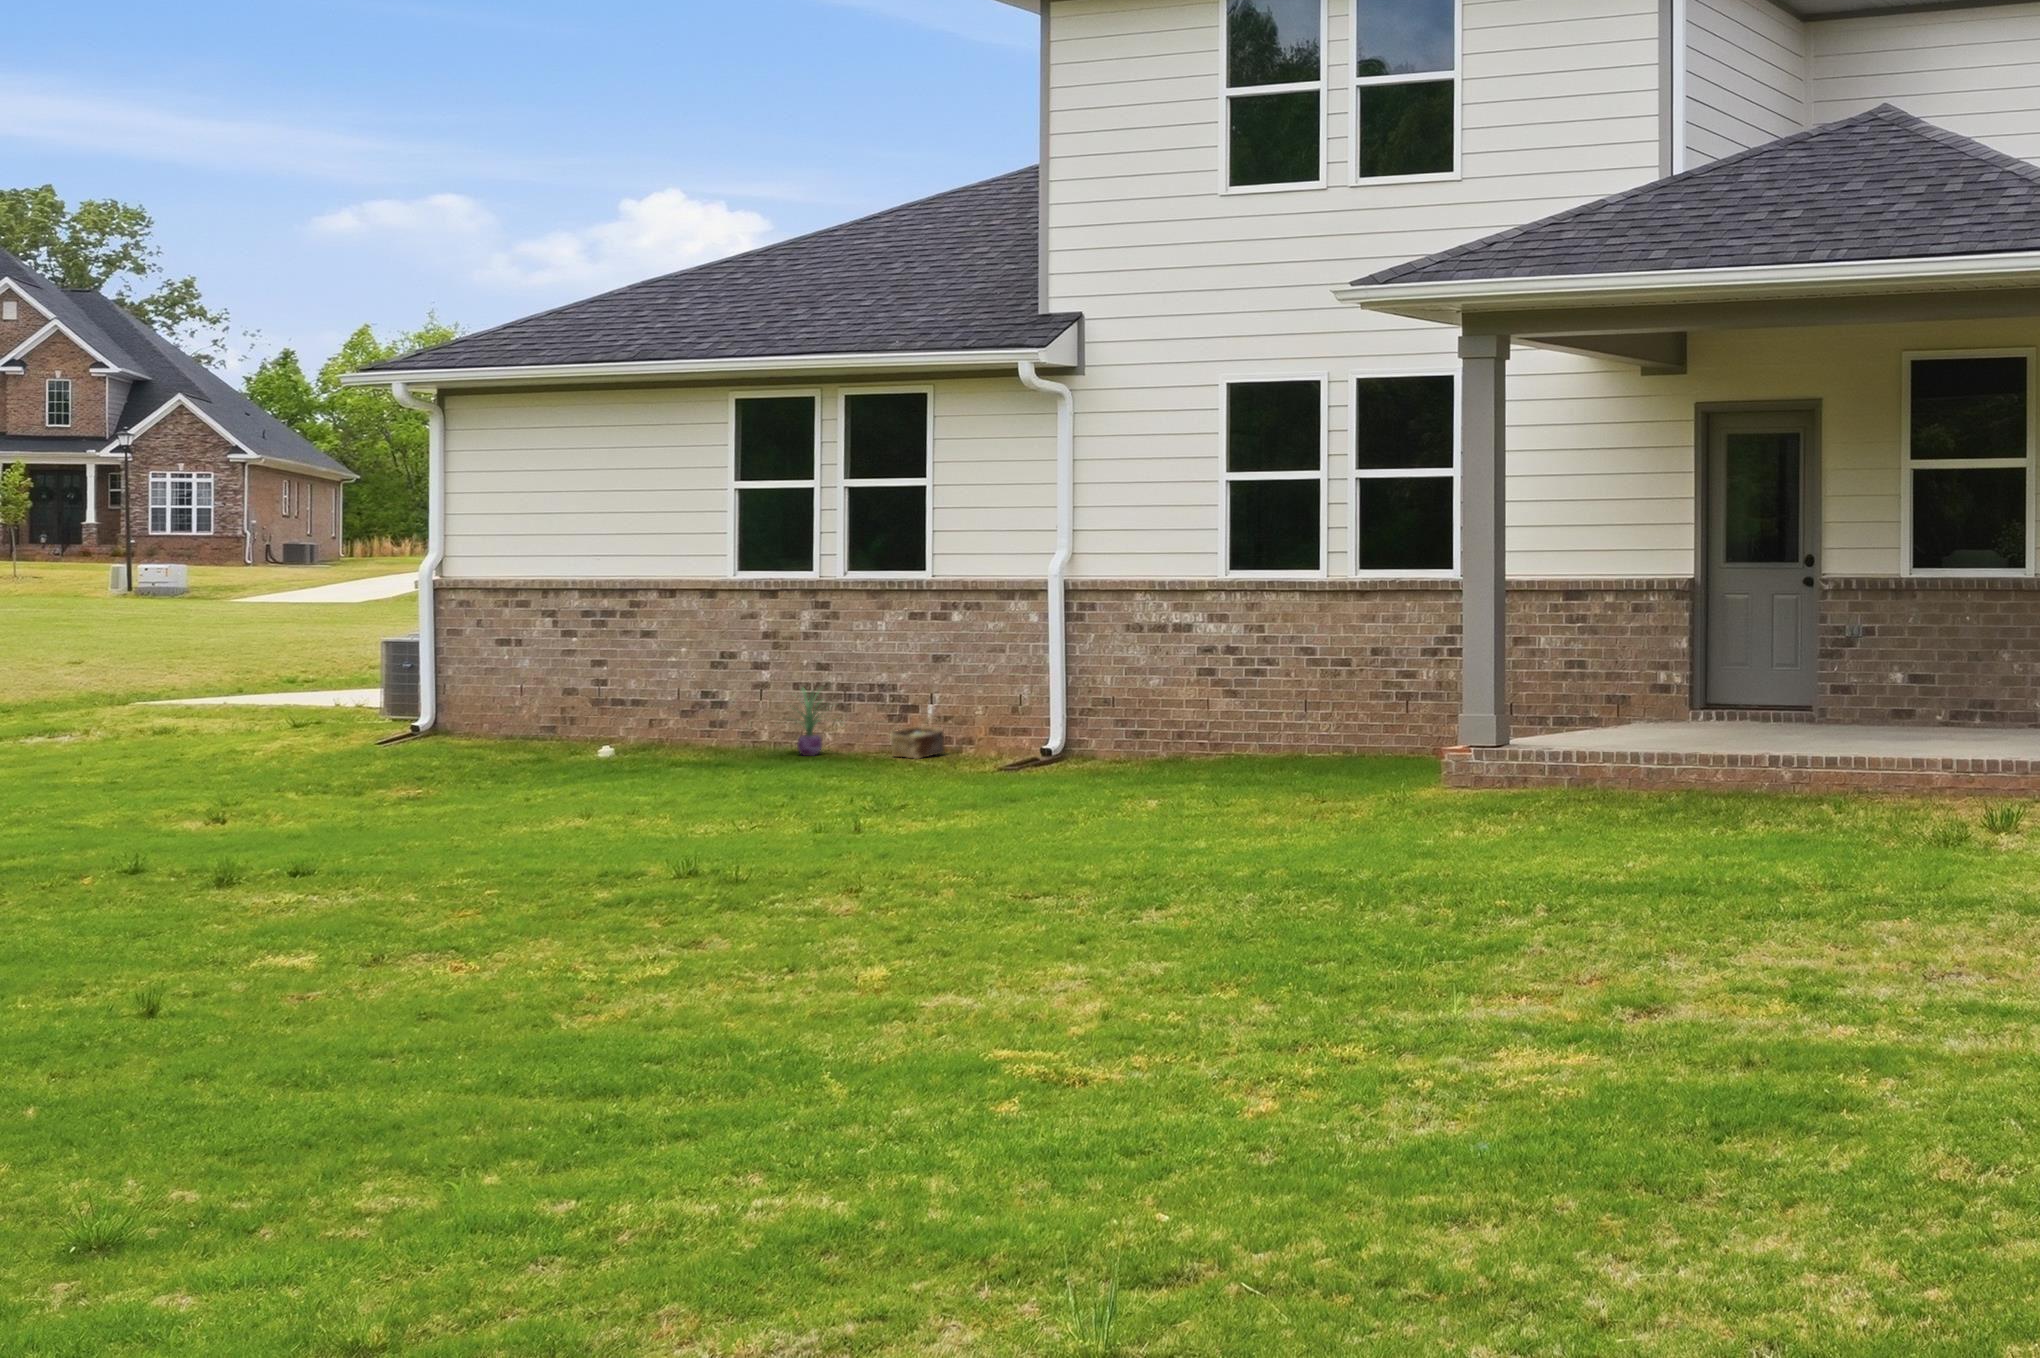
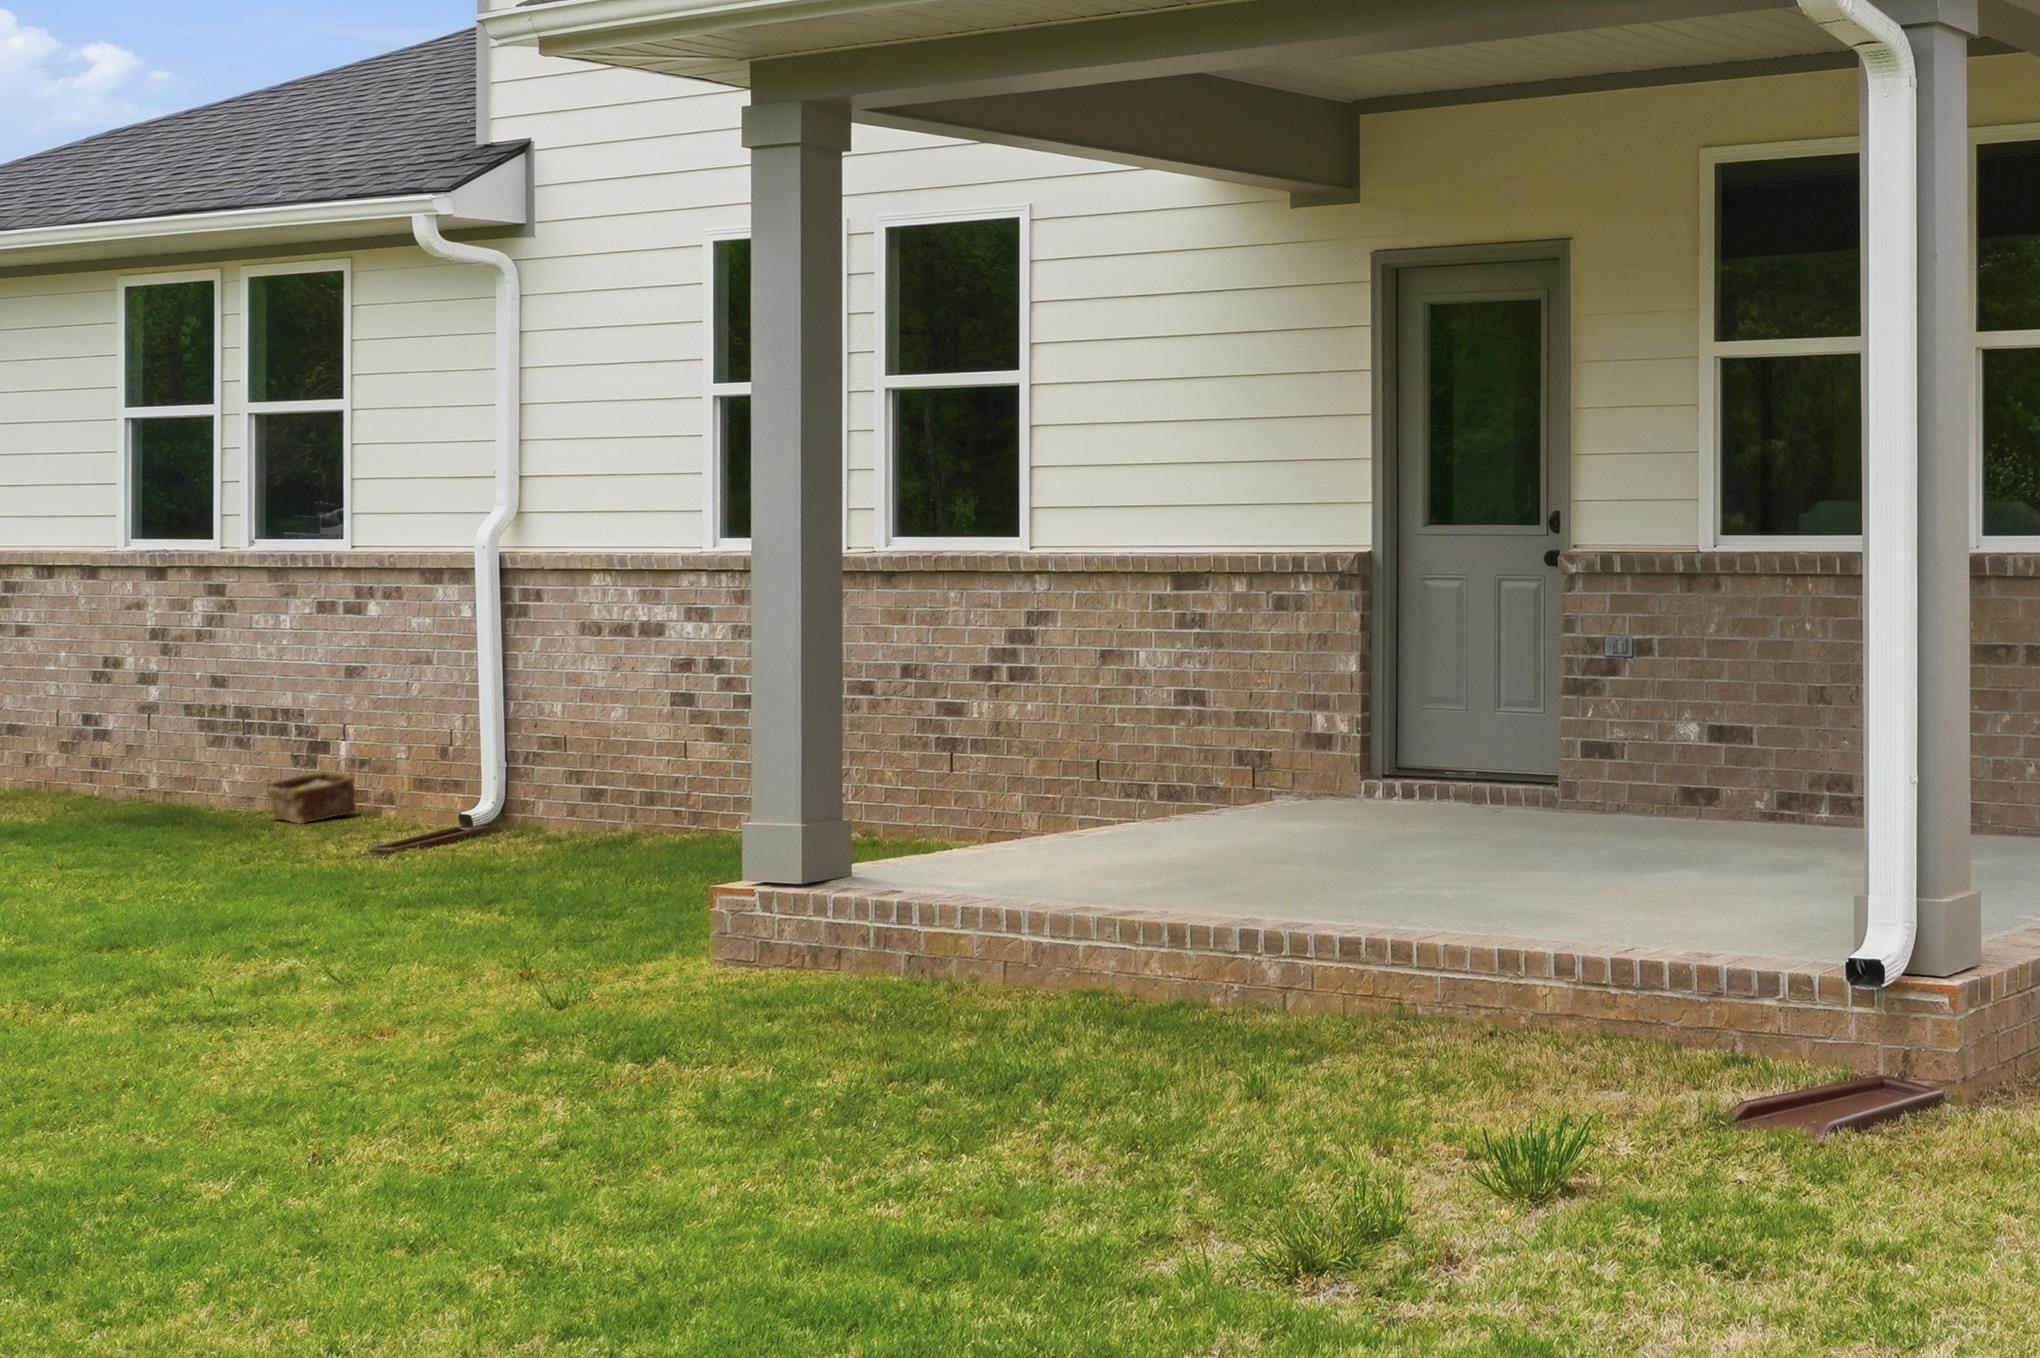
decorative plant: present [793,689,822,756] -> none [110,711,228,815]

